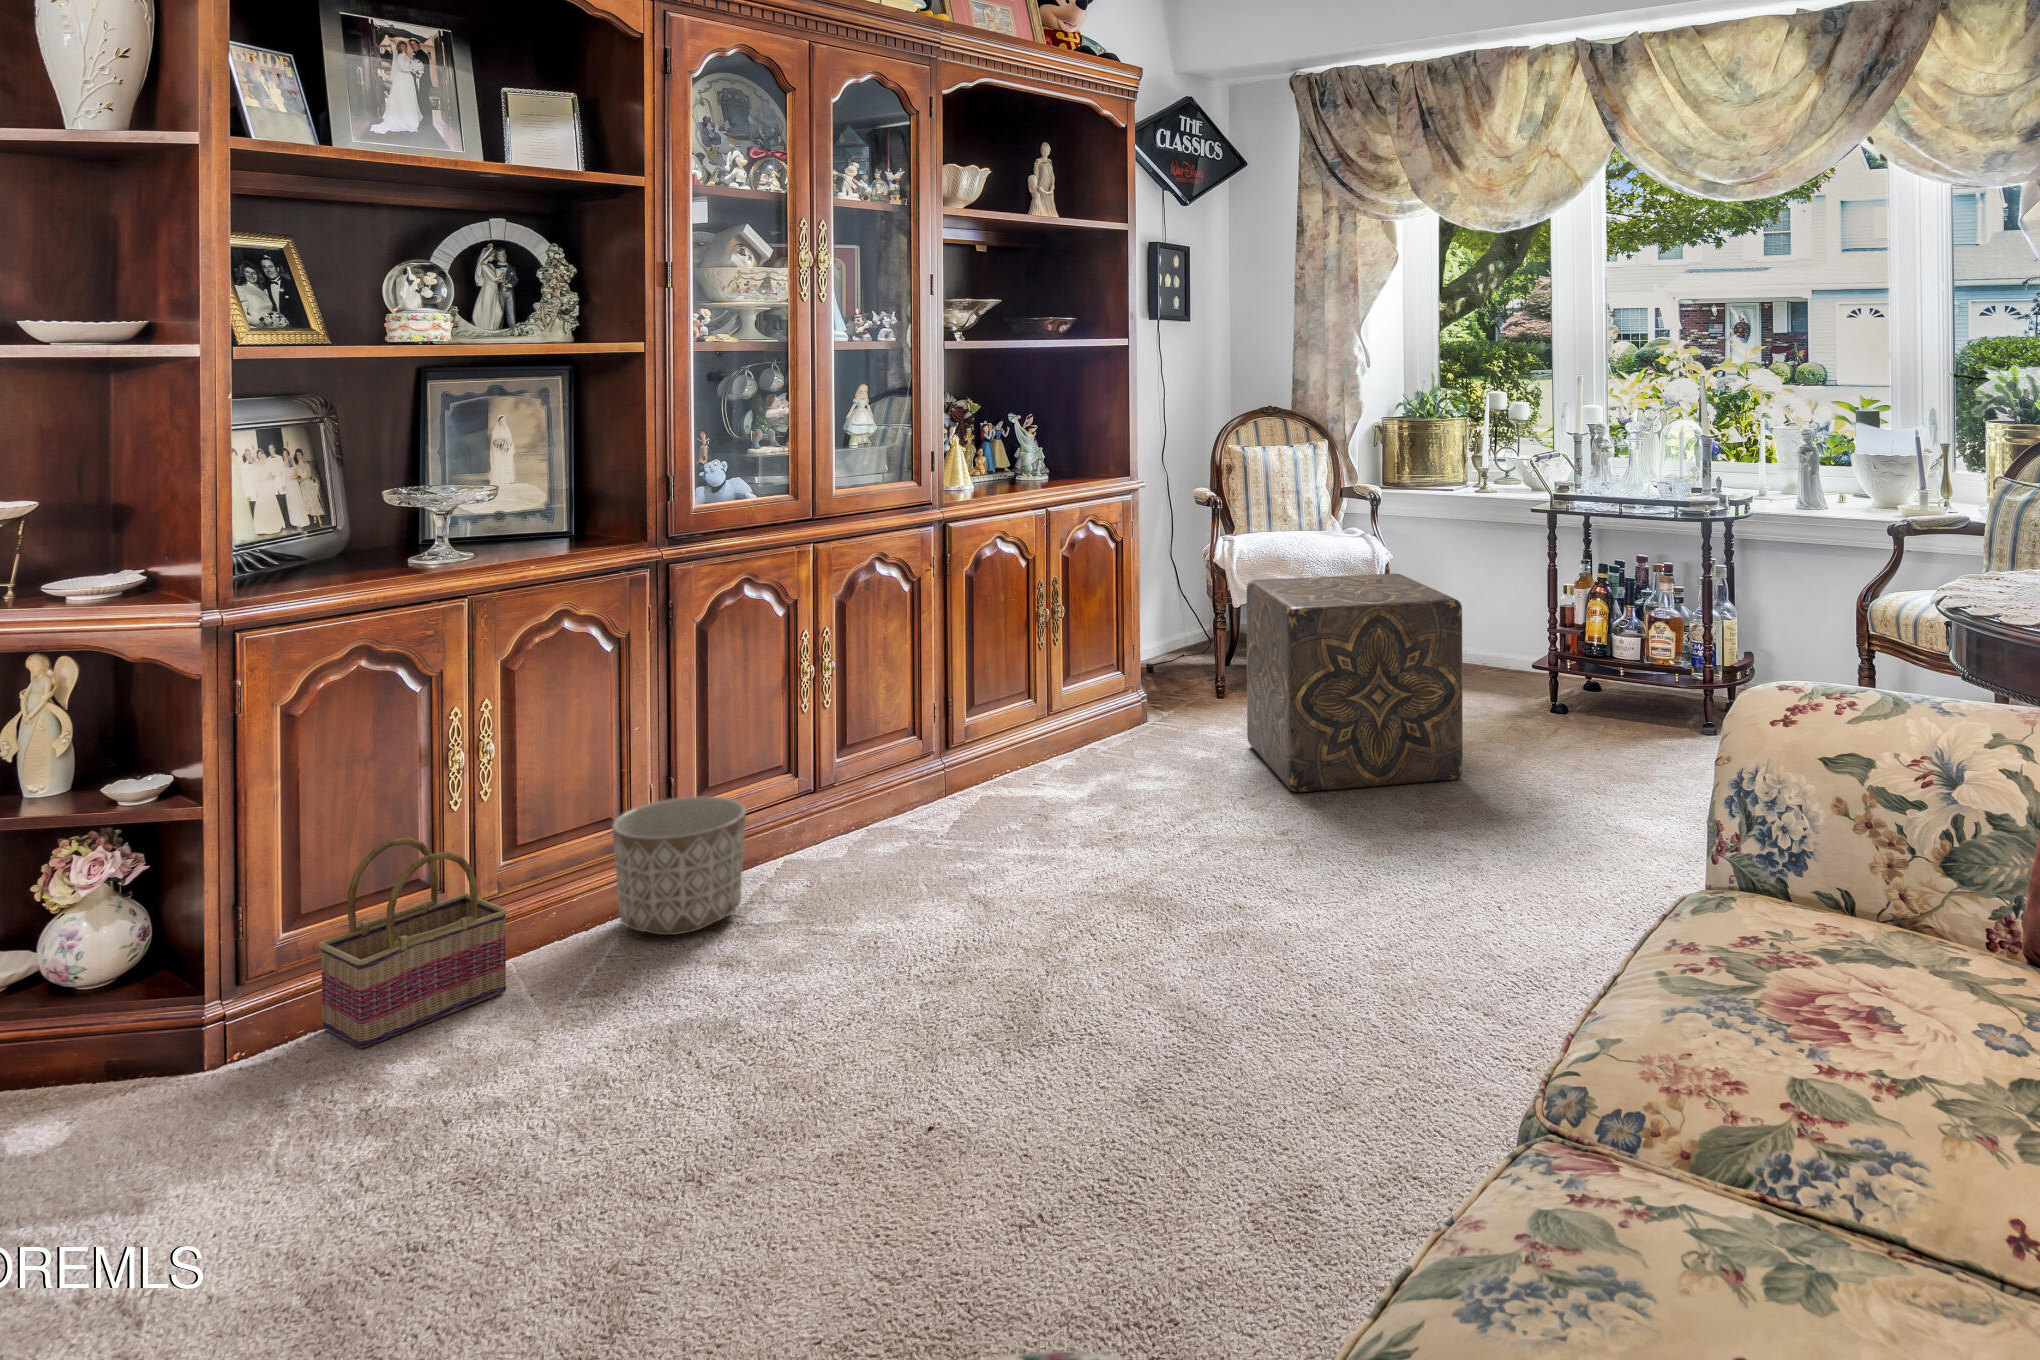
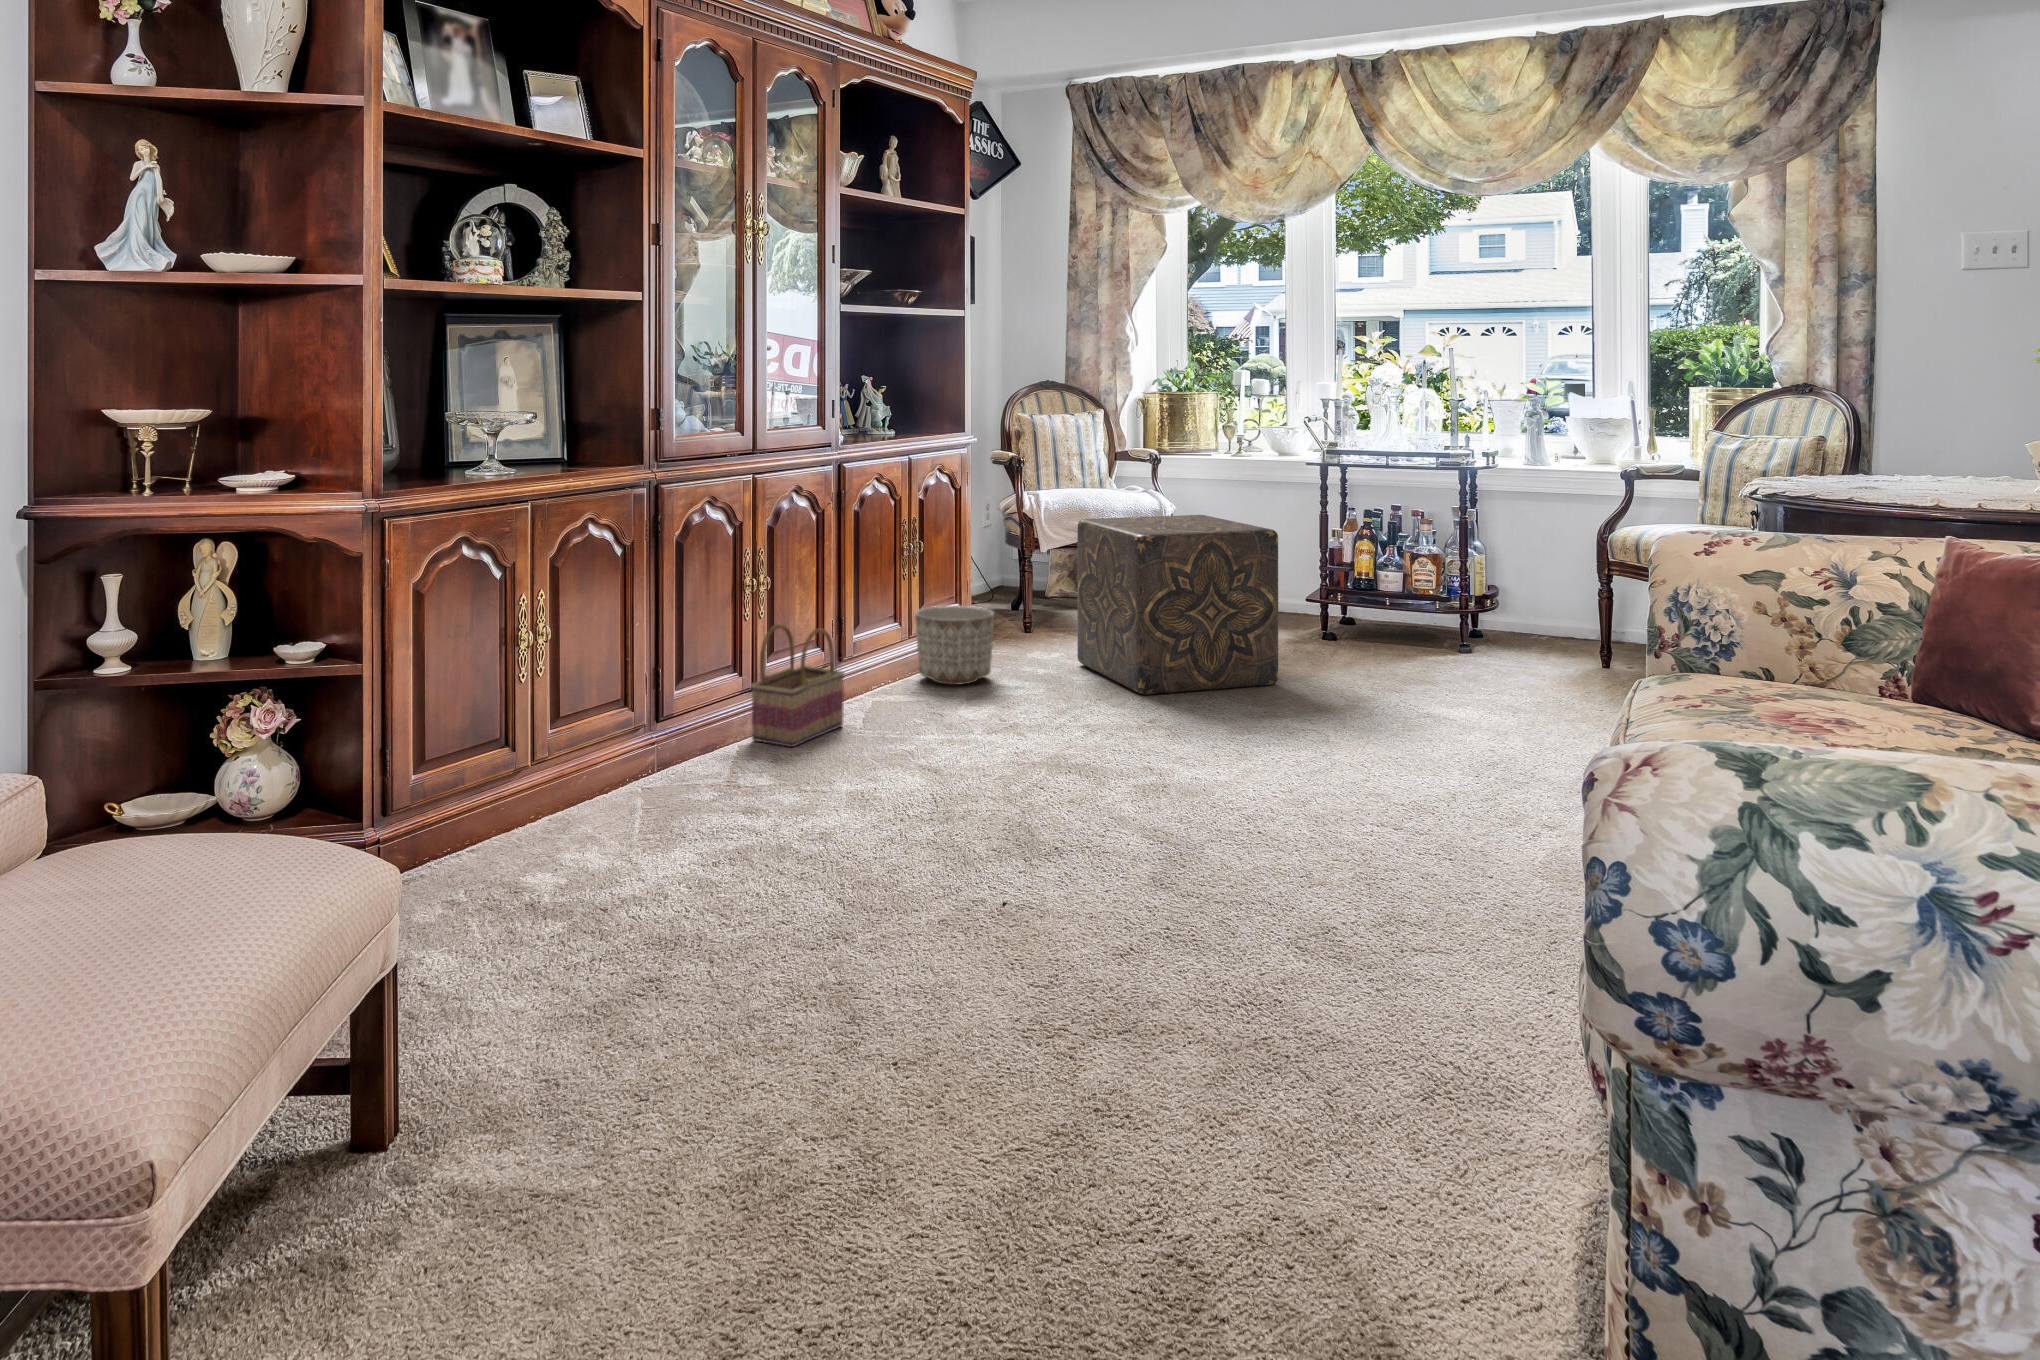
planter: present [612,796,746,935] -> present [915,606,994,685]
basket: present [318,837,508,1048] -> present [751,624,845,747]

